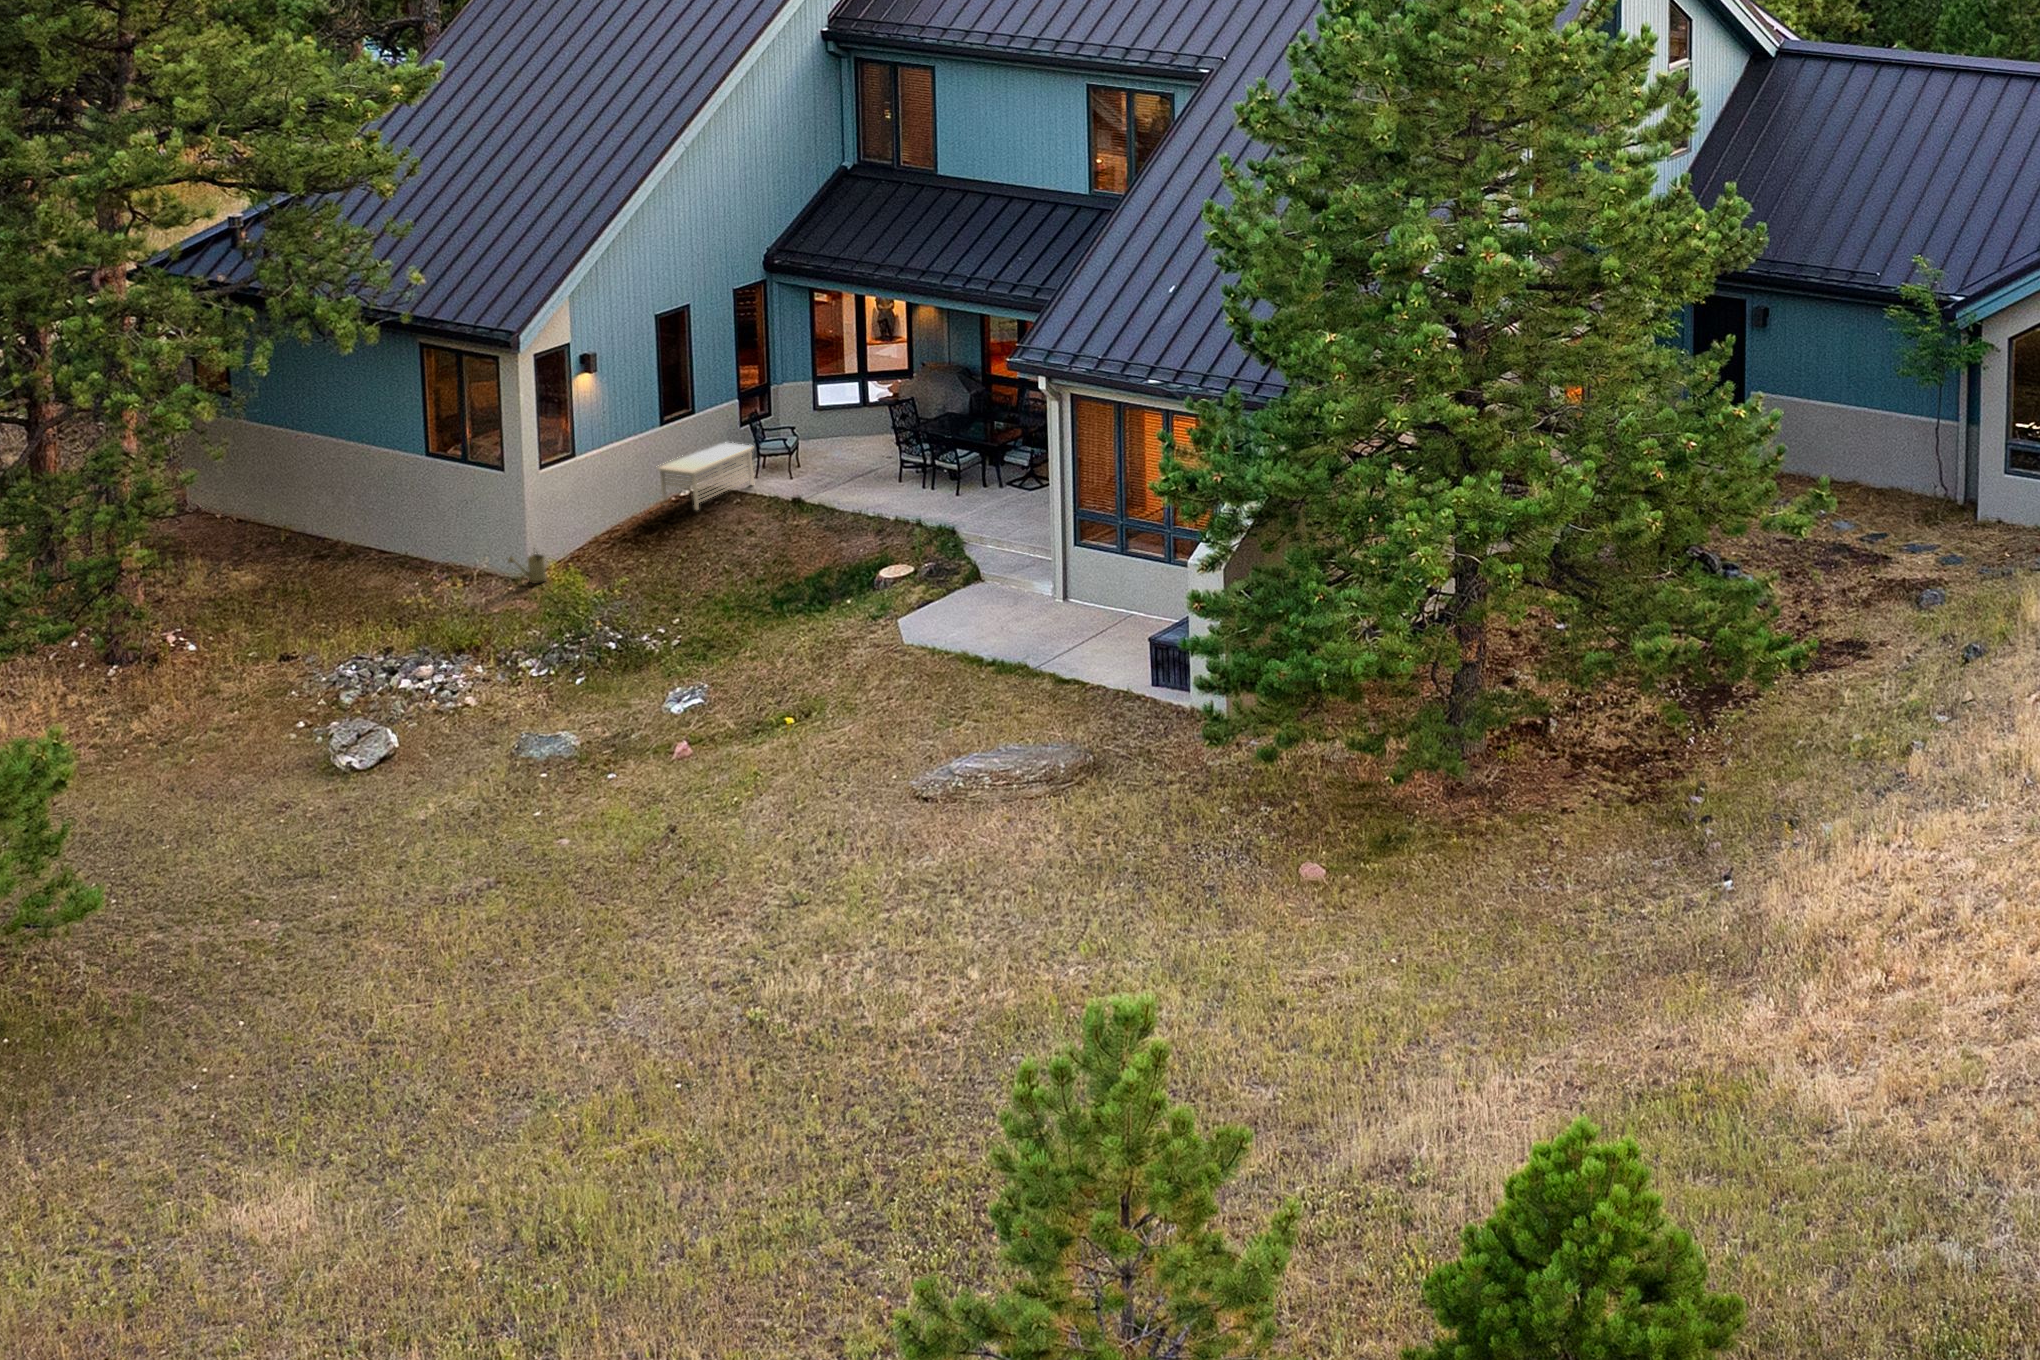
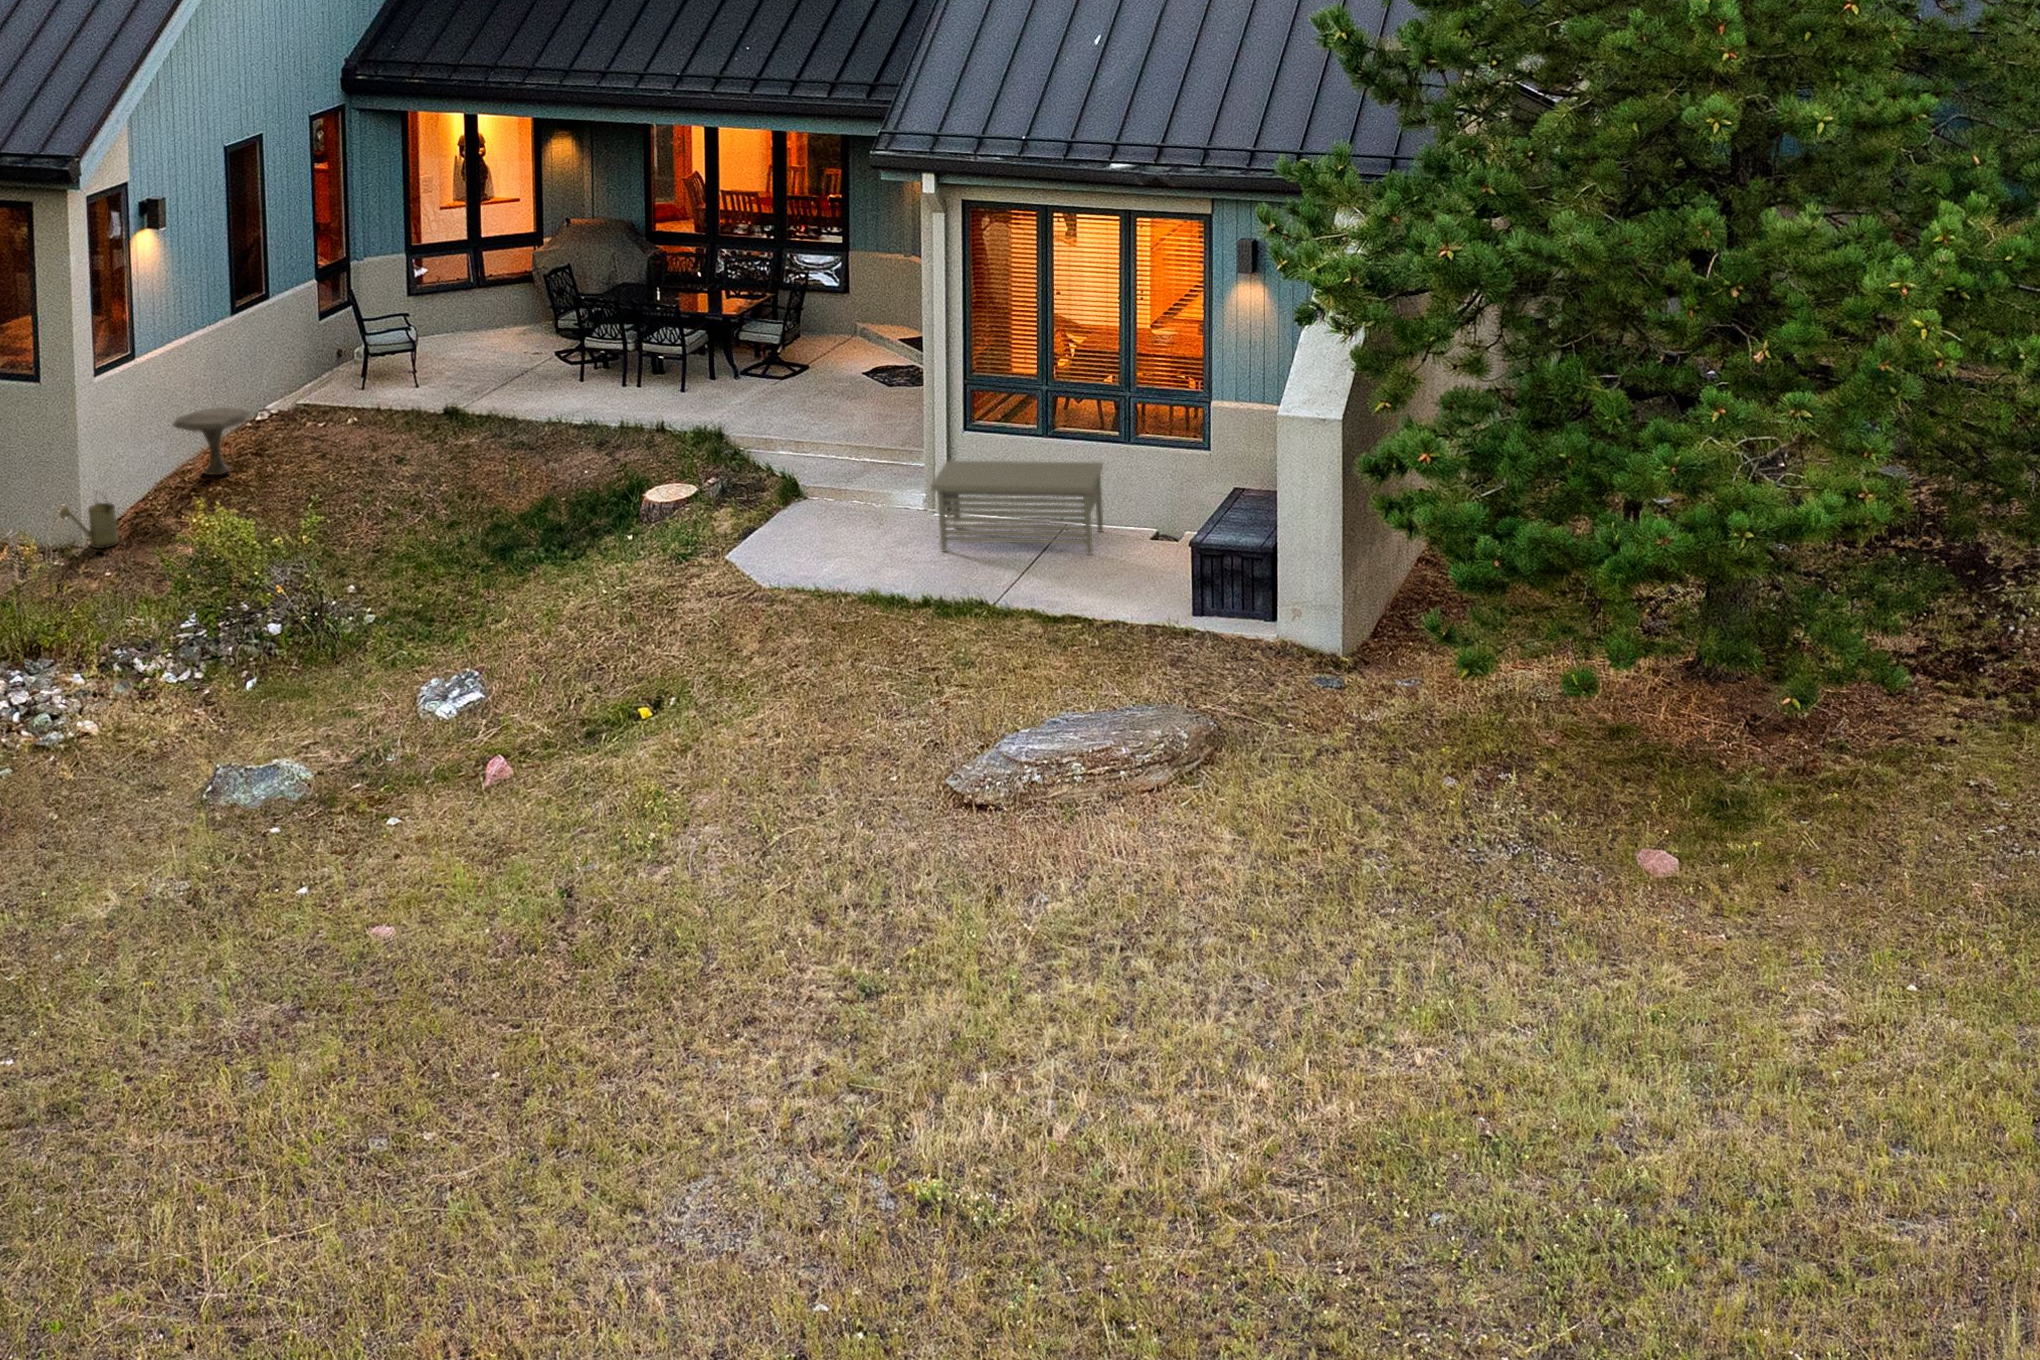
storage bench: present [658,443,754,510] -> present [931,461,1103,554]
side table: none [599,493,654,537] -> present [173,408,251,475]

